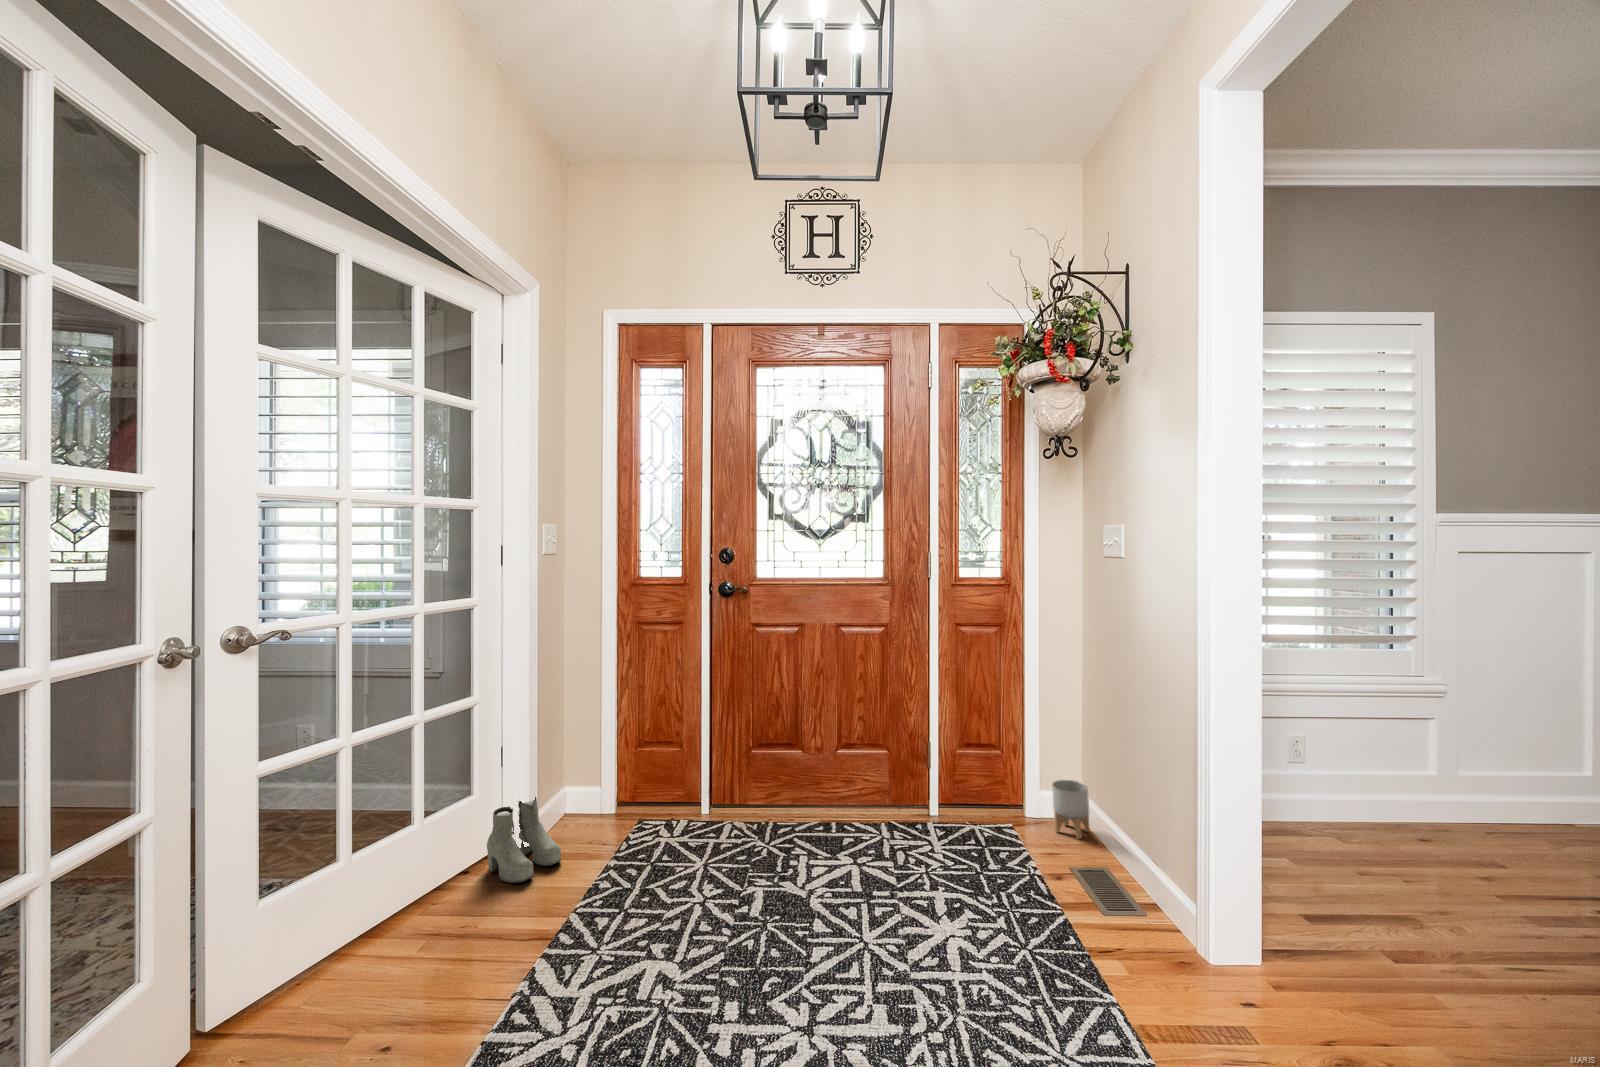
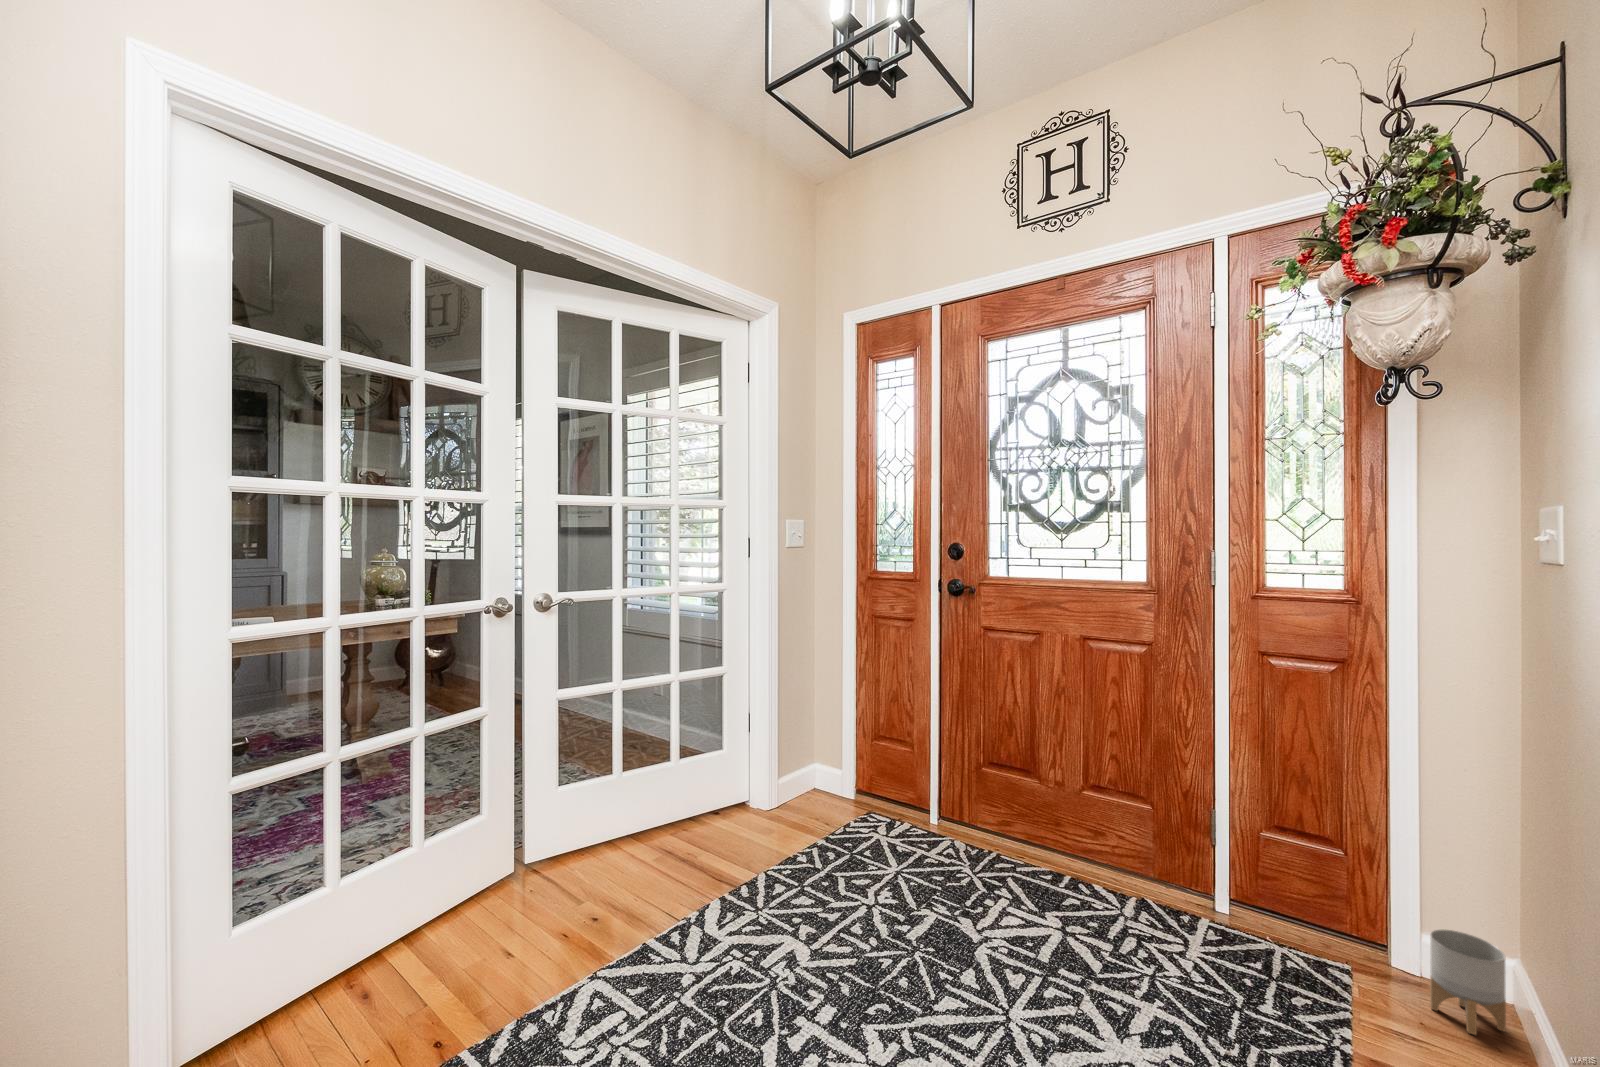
boots: present [487,797,561,883] -> none [726,758,783,832]

